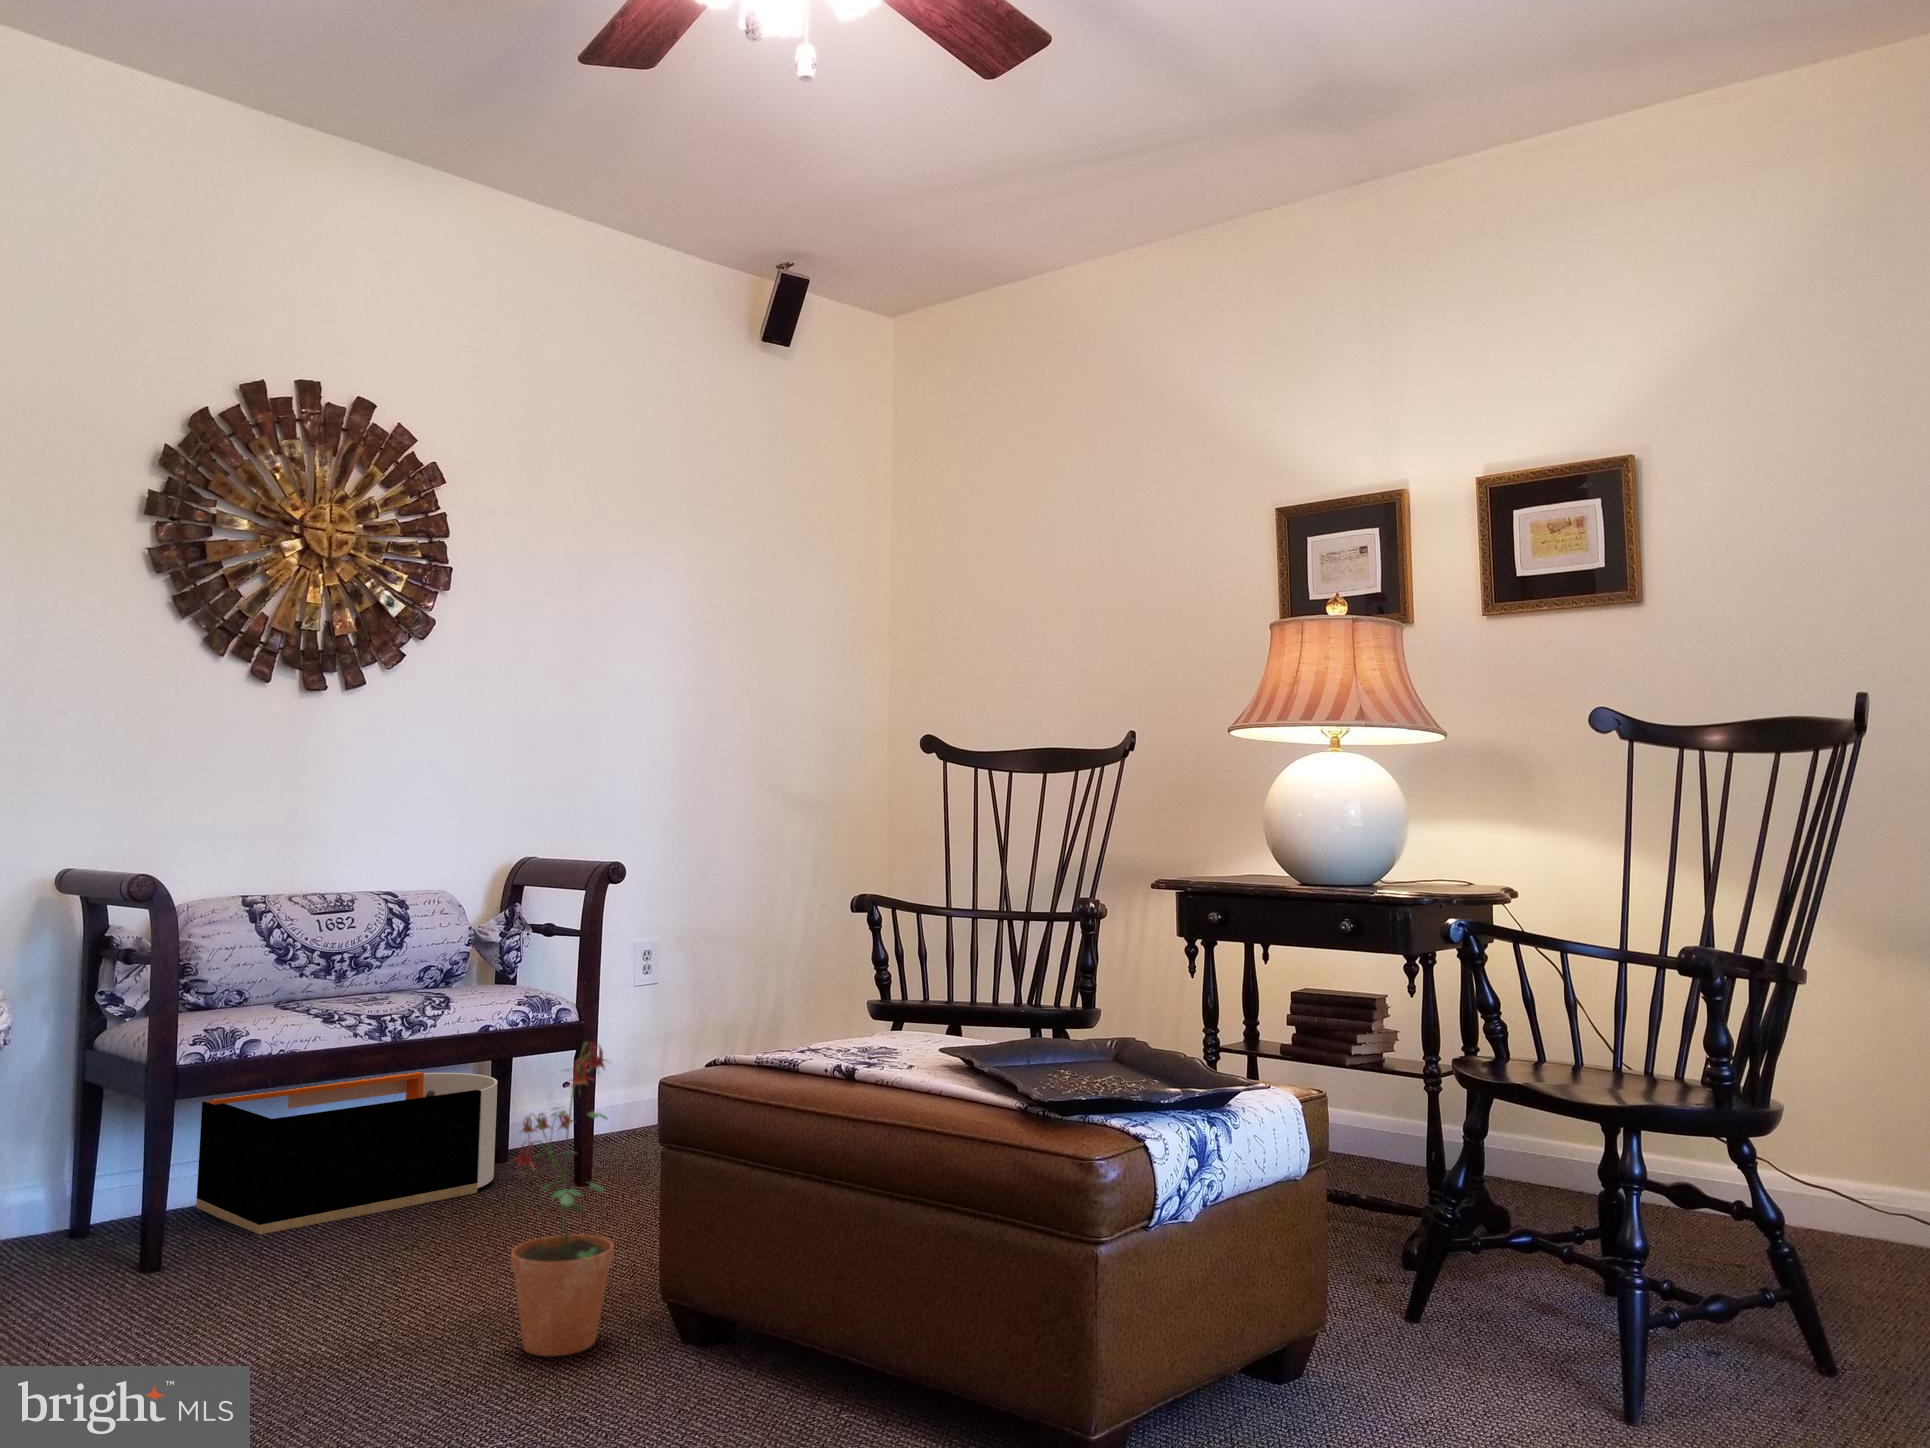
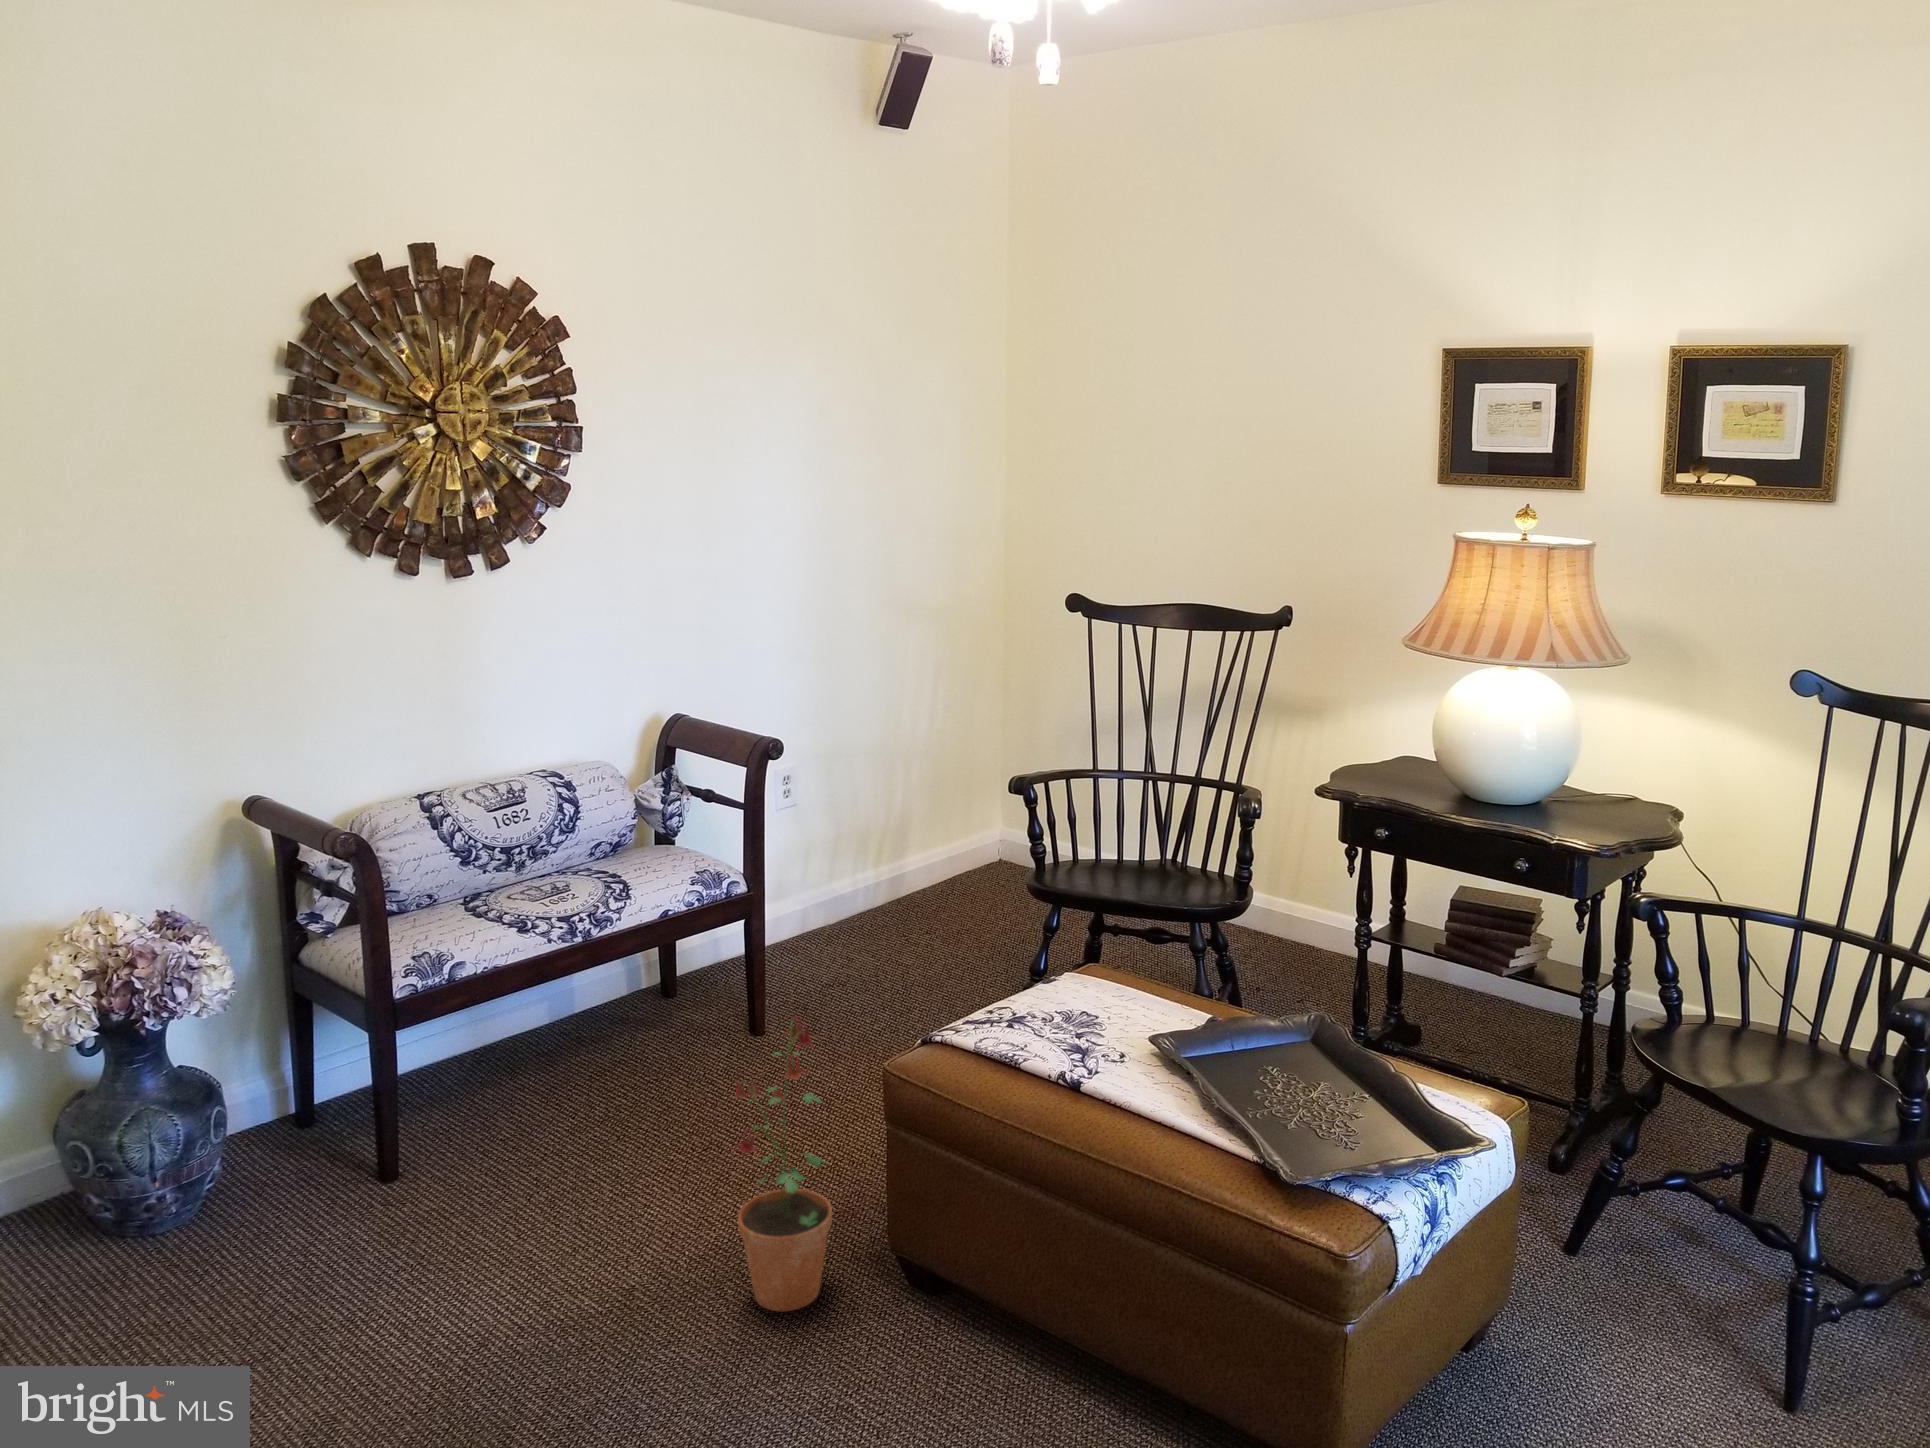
storage bin: present [196,1072,497,1234] -> none [406,925,676,1113]

